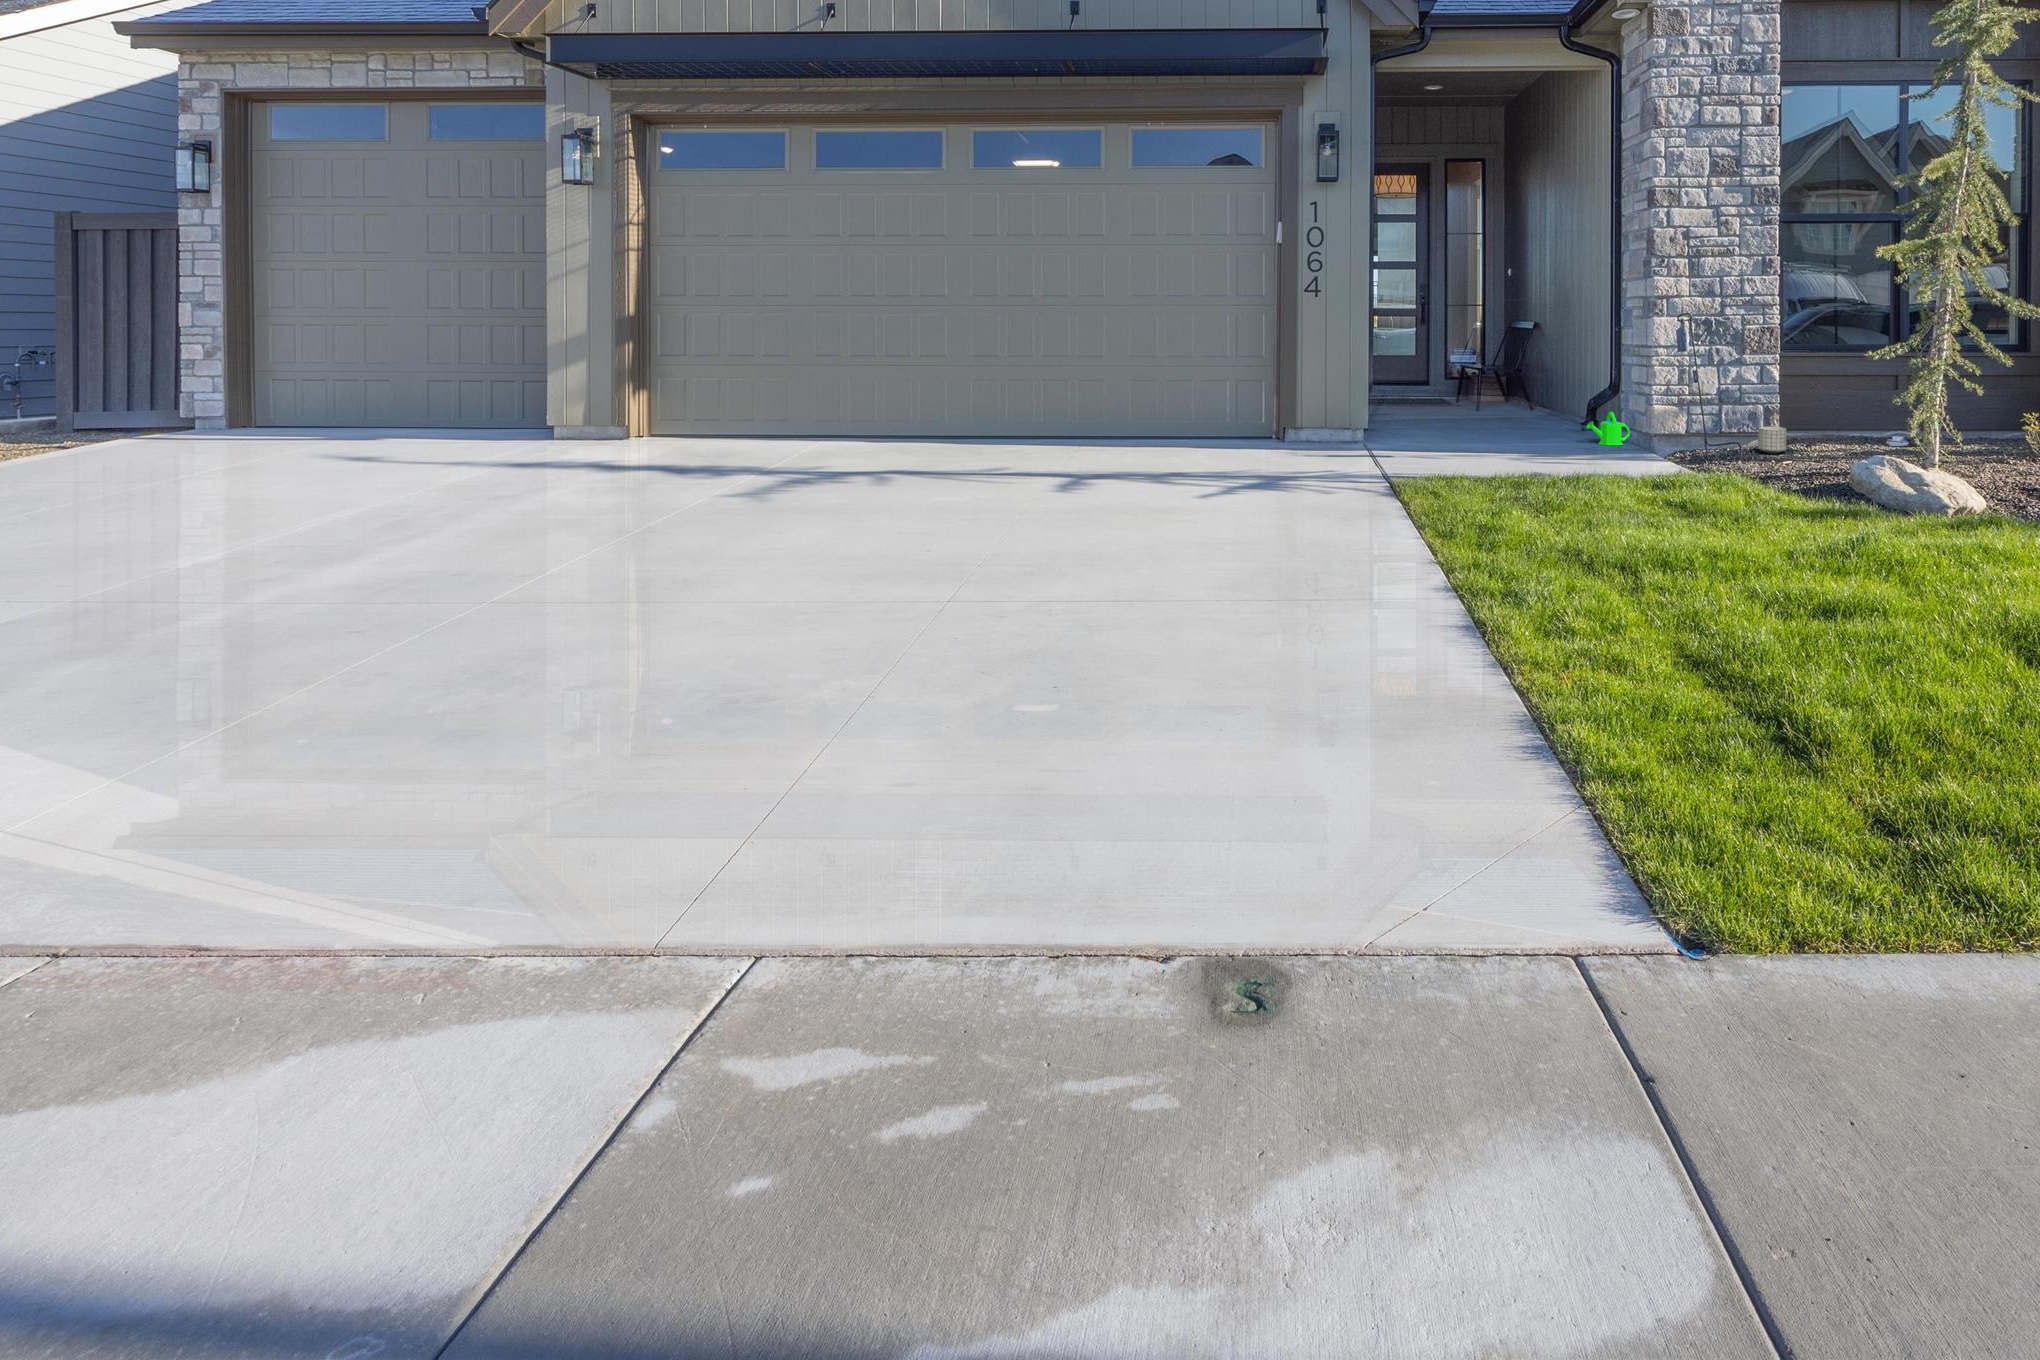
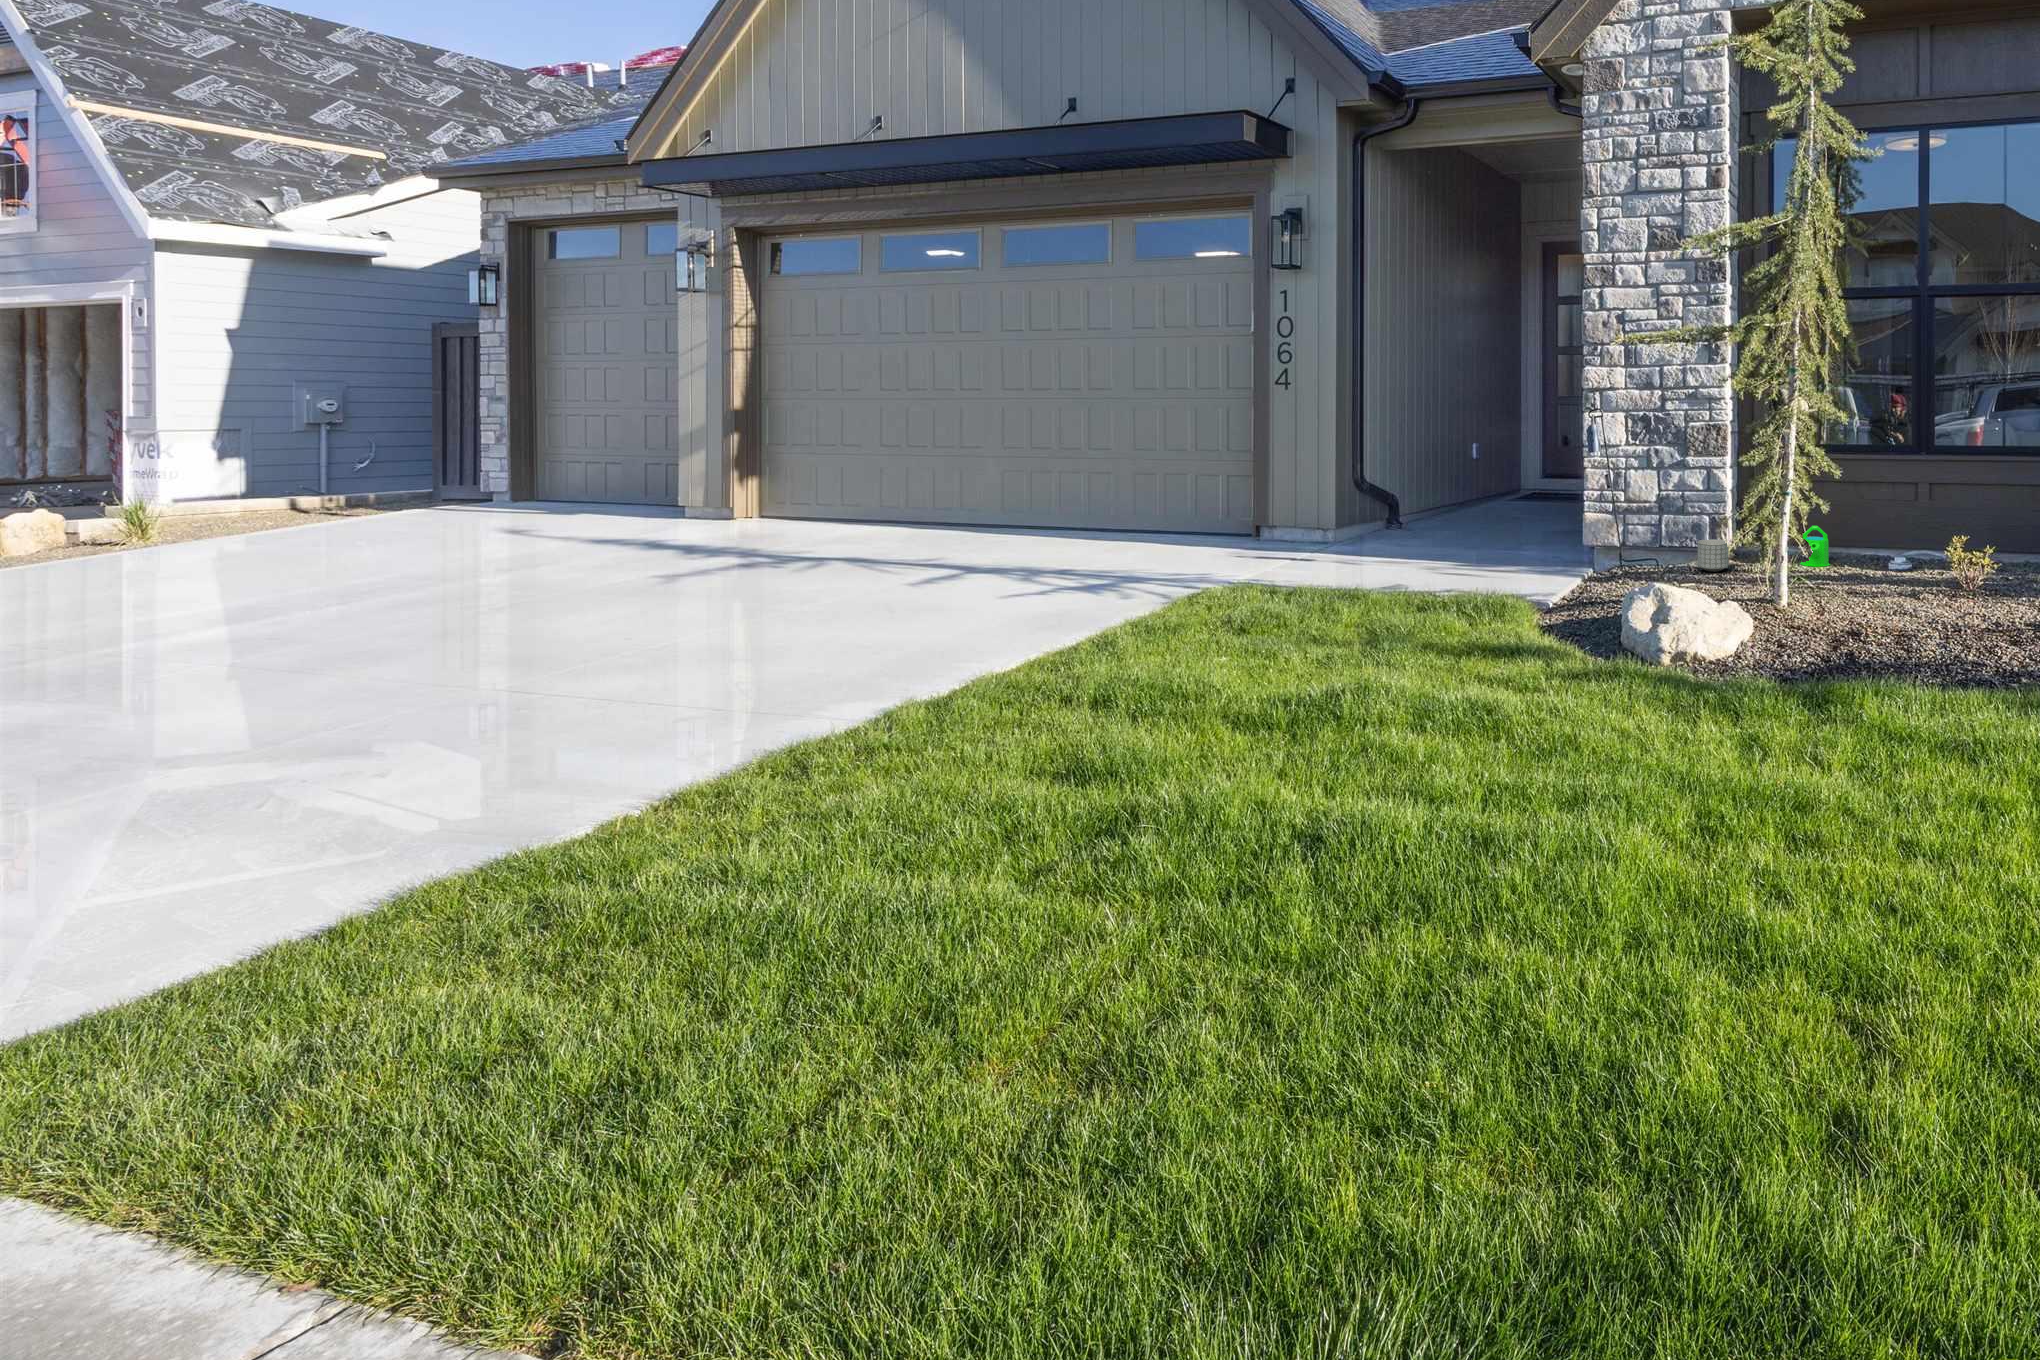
watering can: present [1587,412,1630,445] -> present [1800,525,1830,567]

